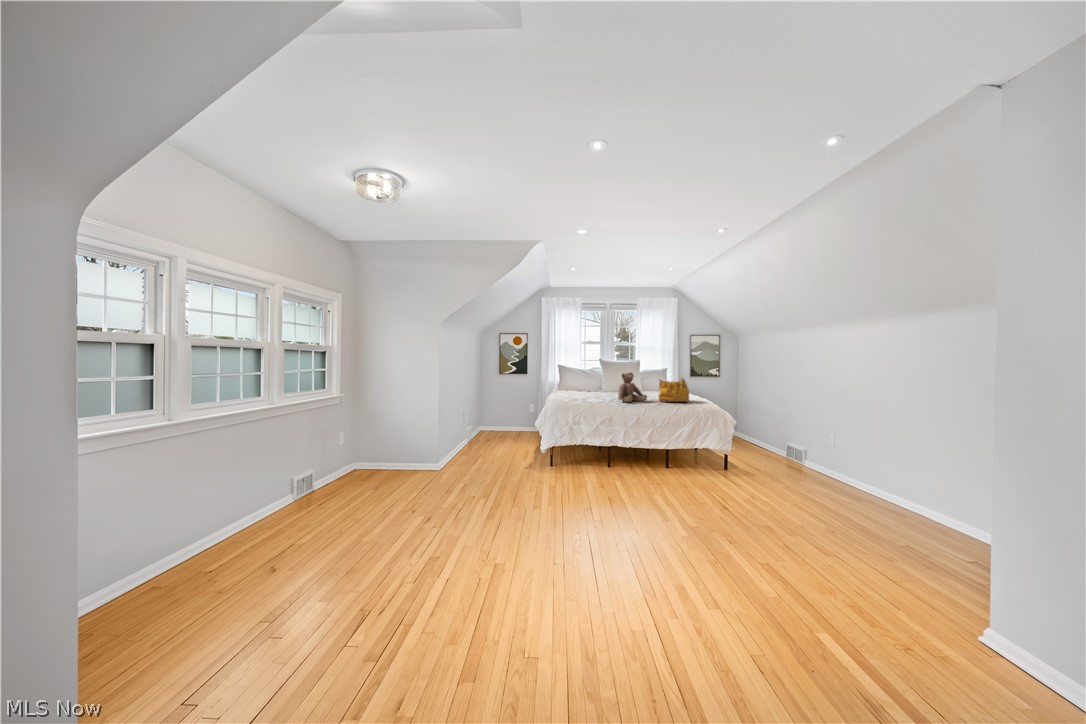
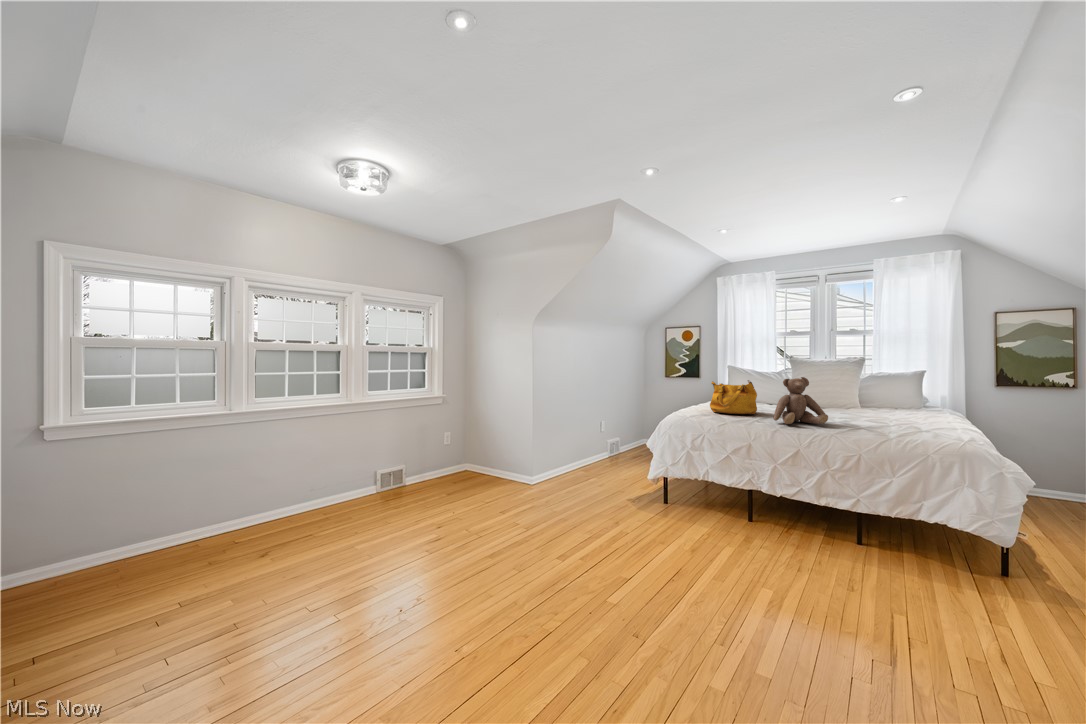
handbag: present [659,378,689,402] -> present [710,380,757,414]

